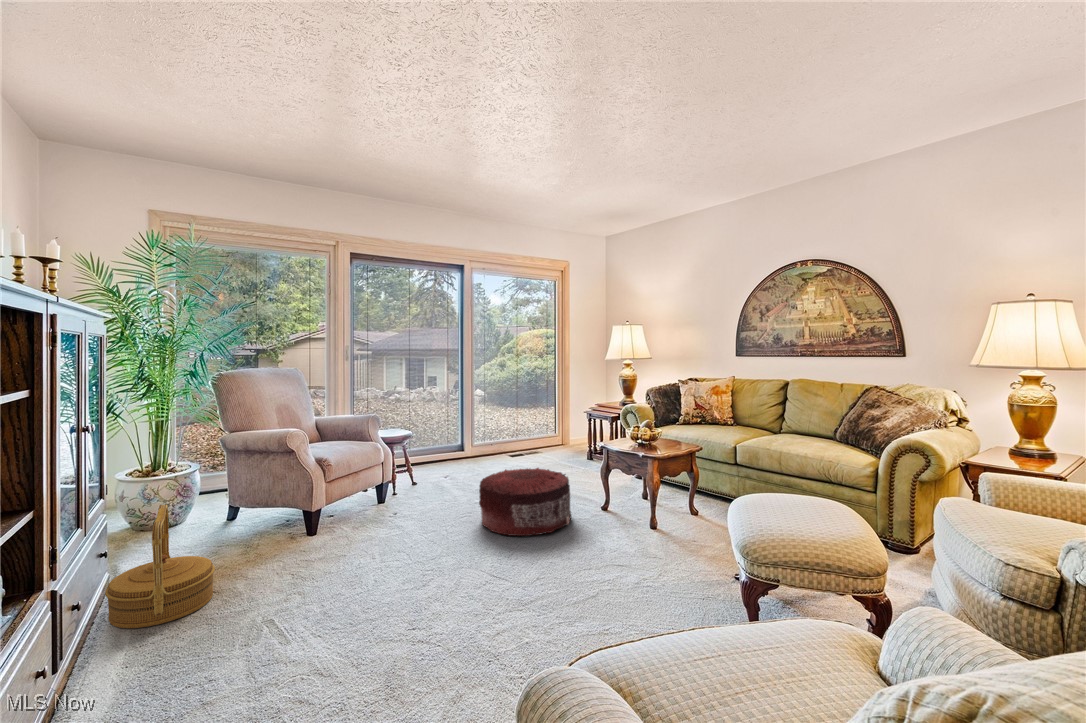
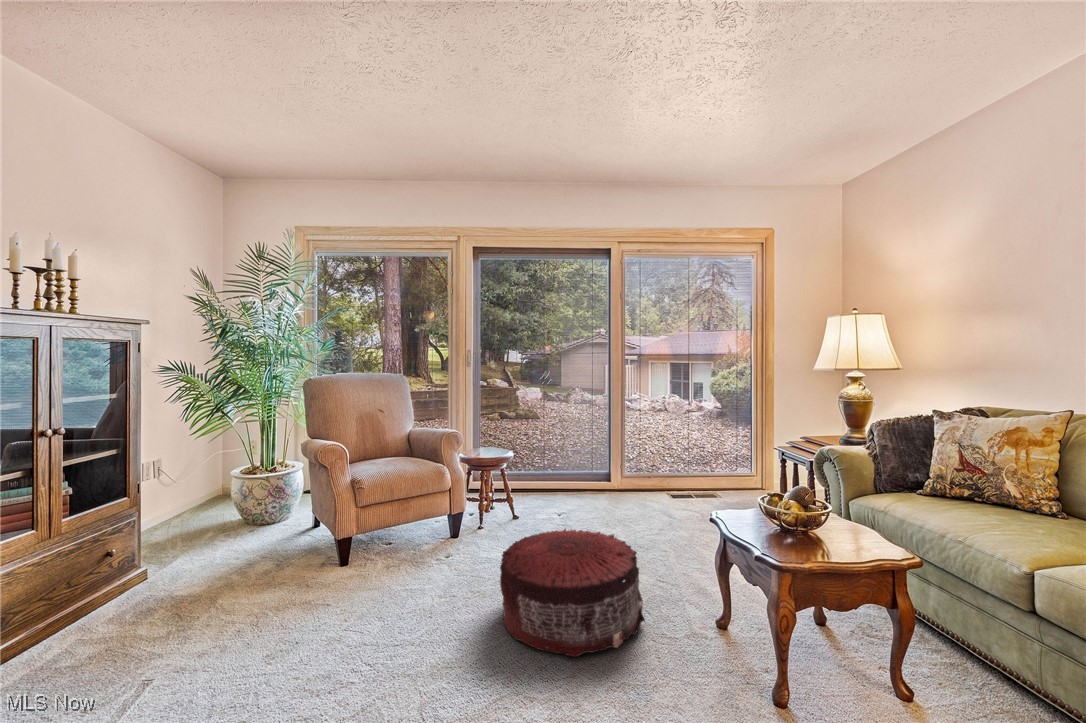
woven basket: present [105,505,215,629] -> none [52,516,175,653]

